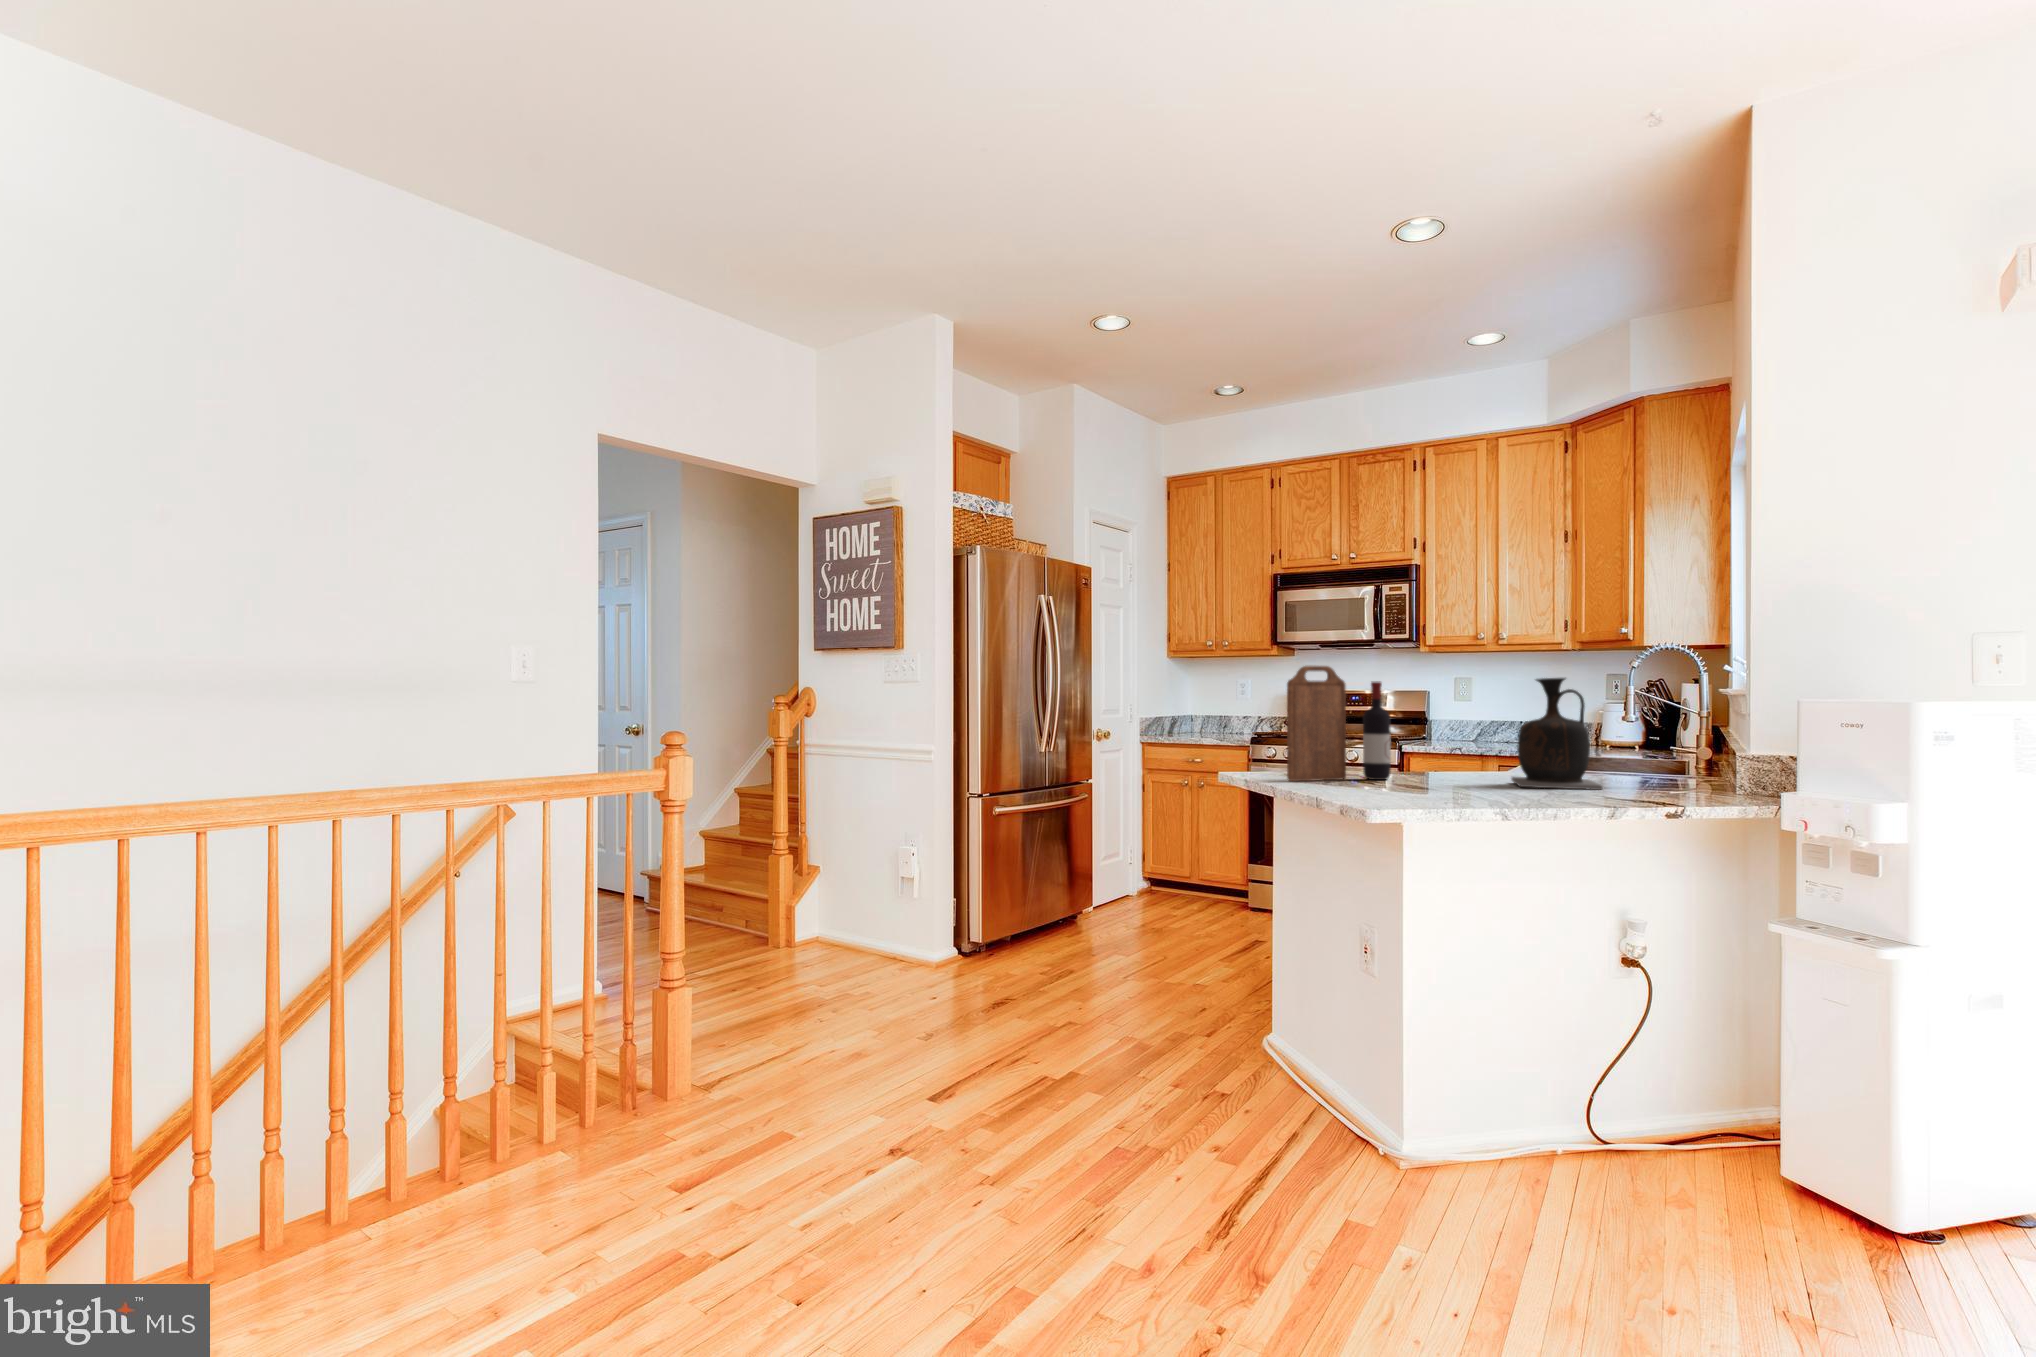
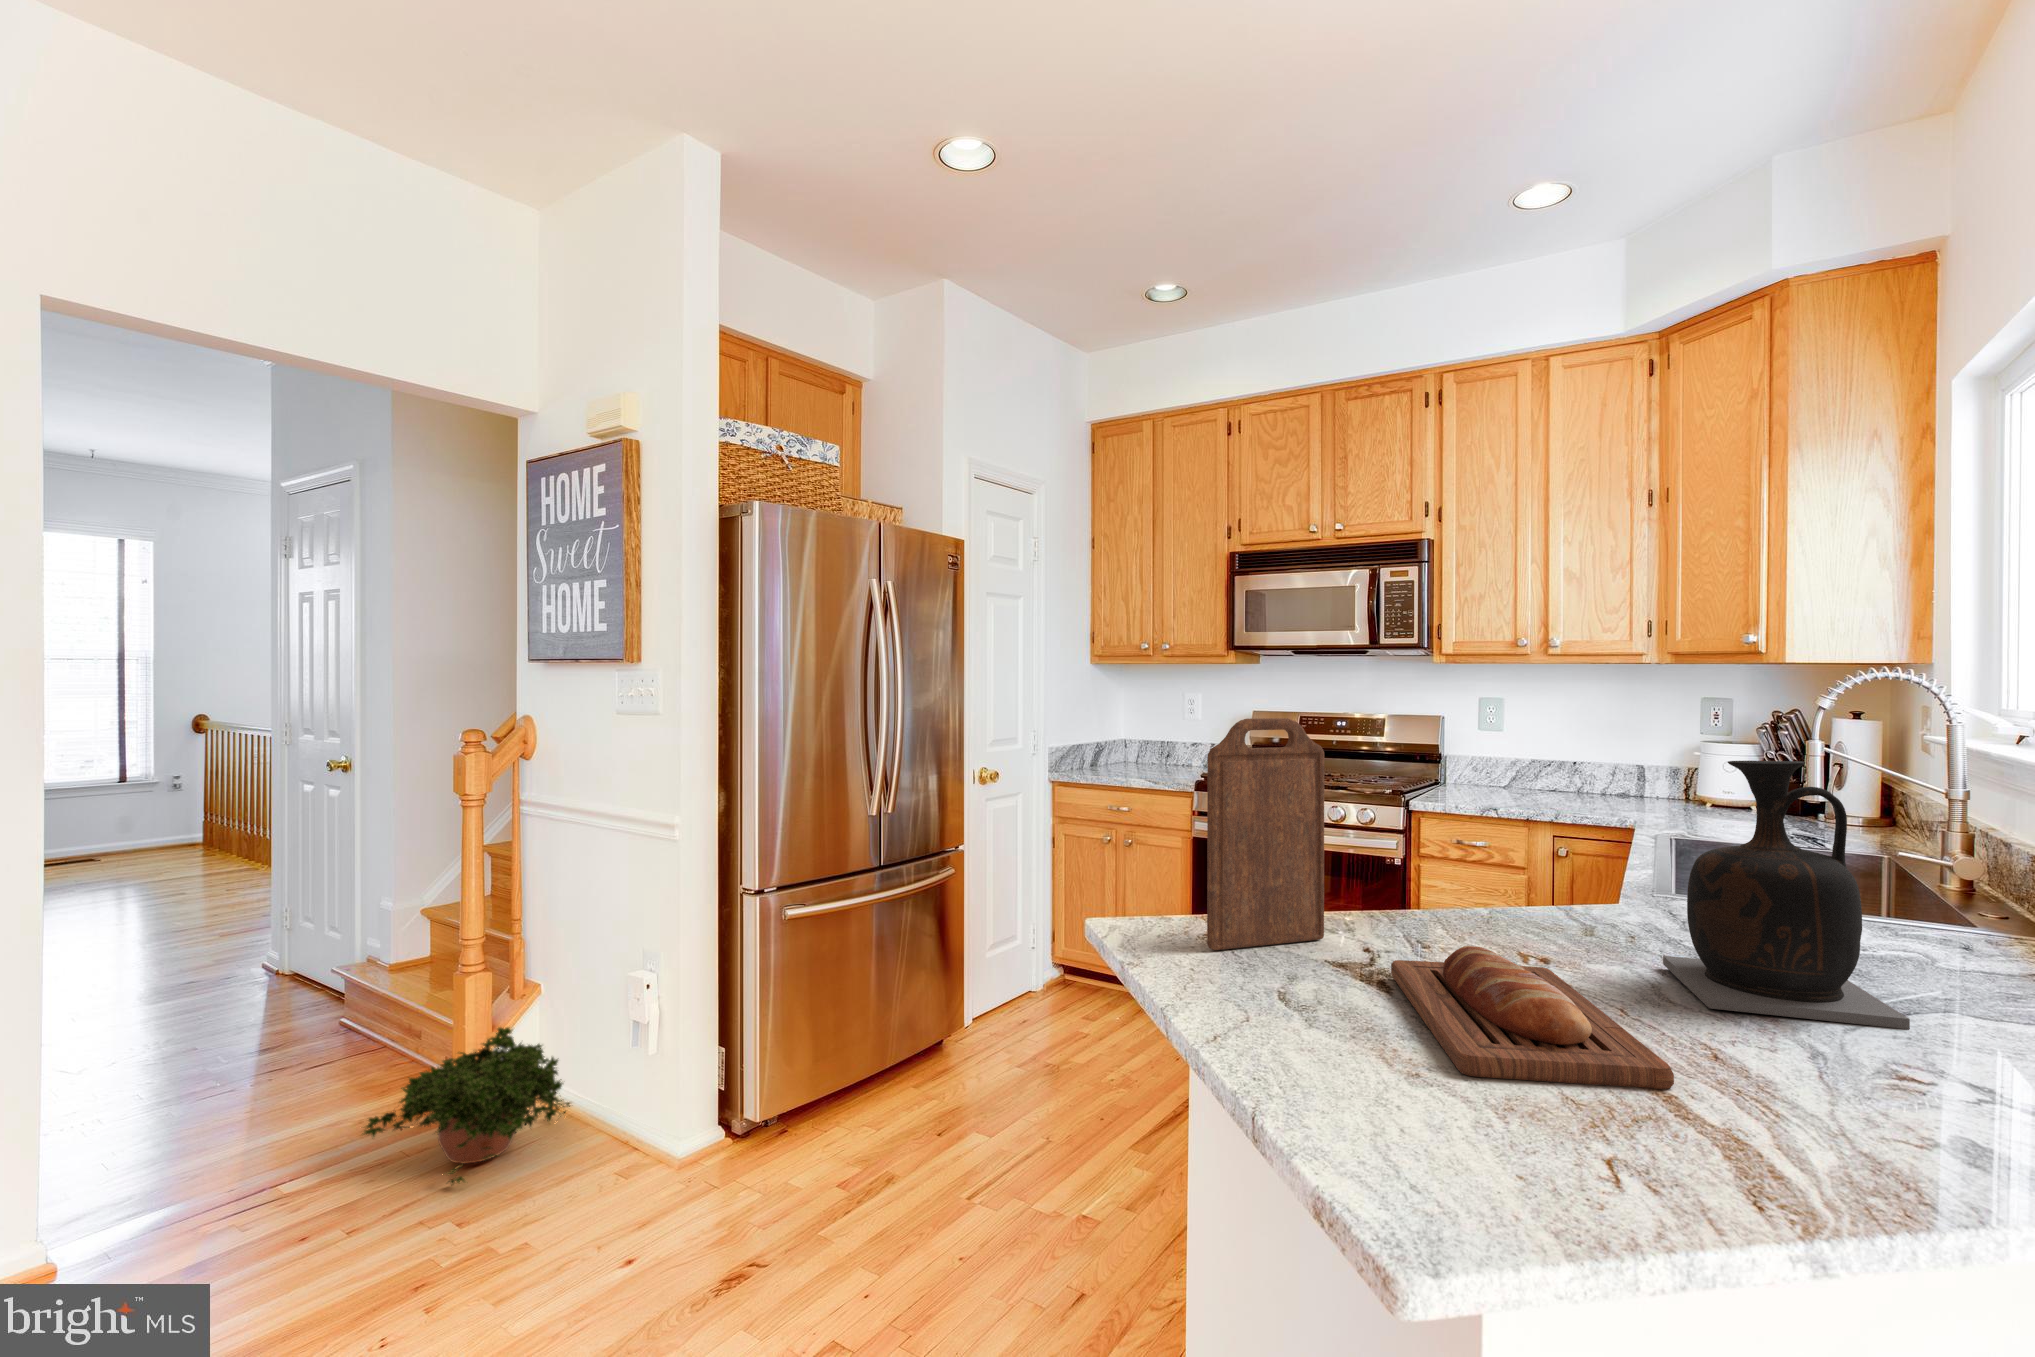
wine bottle: present [1363,681,1391,780] -> none [1357,748,1411,945]
bread loaf: none [1379,764,1487,797] -> present [1391,946,1674,1089]
potted plant: none [744,884,864,973] -> present [363,1027,570,1185]

